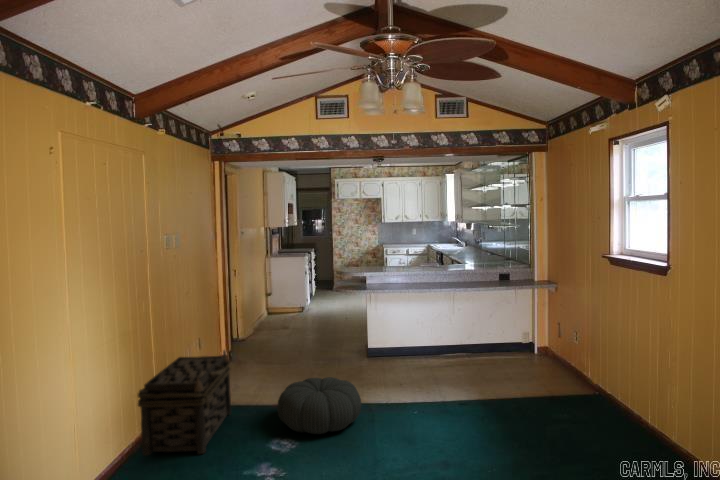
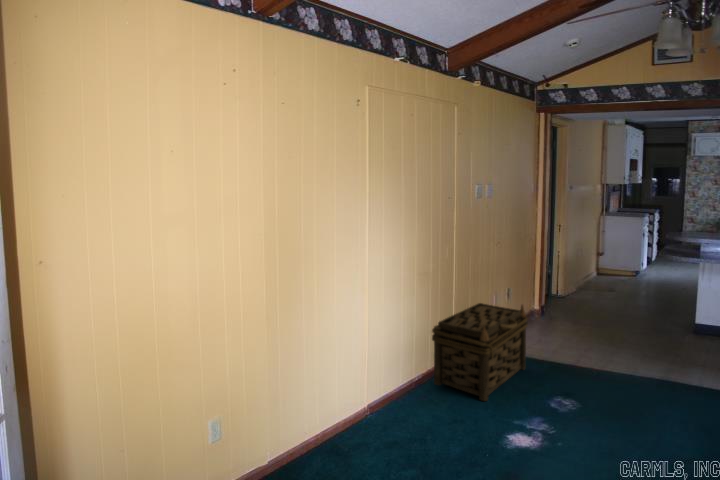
pouf: present [277,377,361,434] -> none [572,356,689,430]

